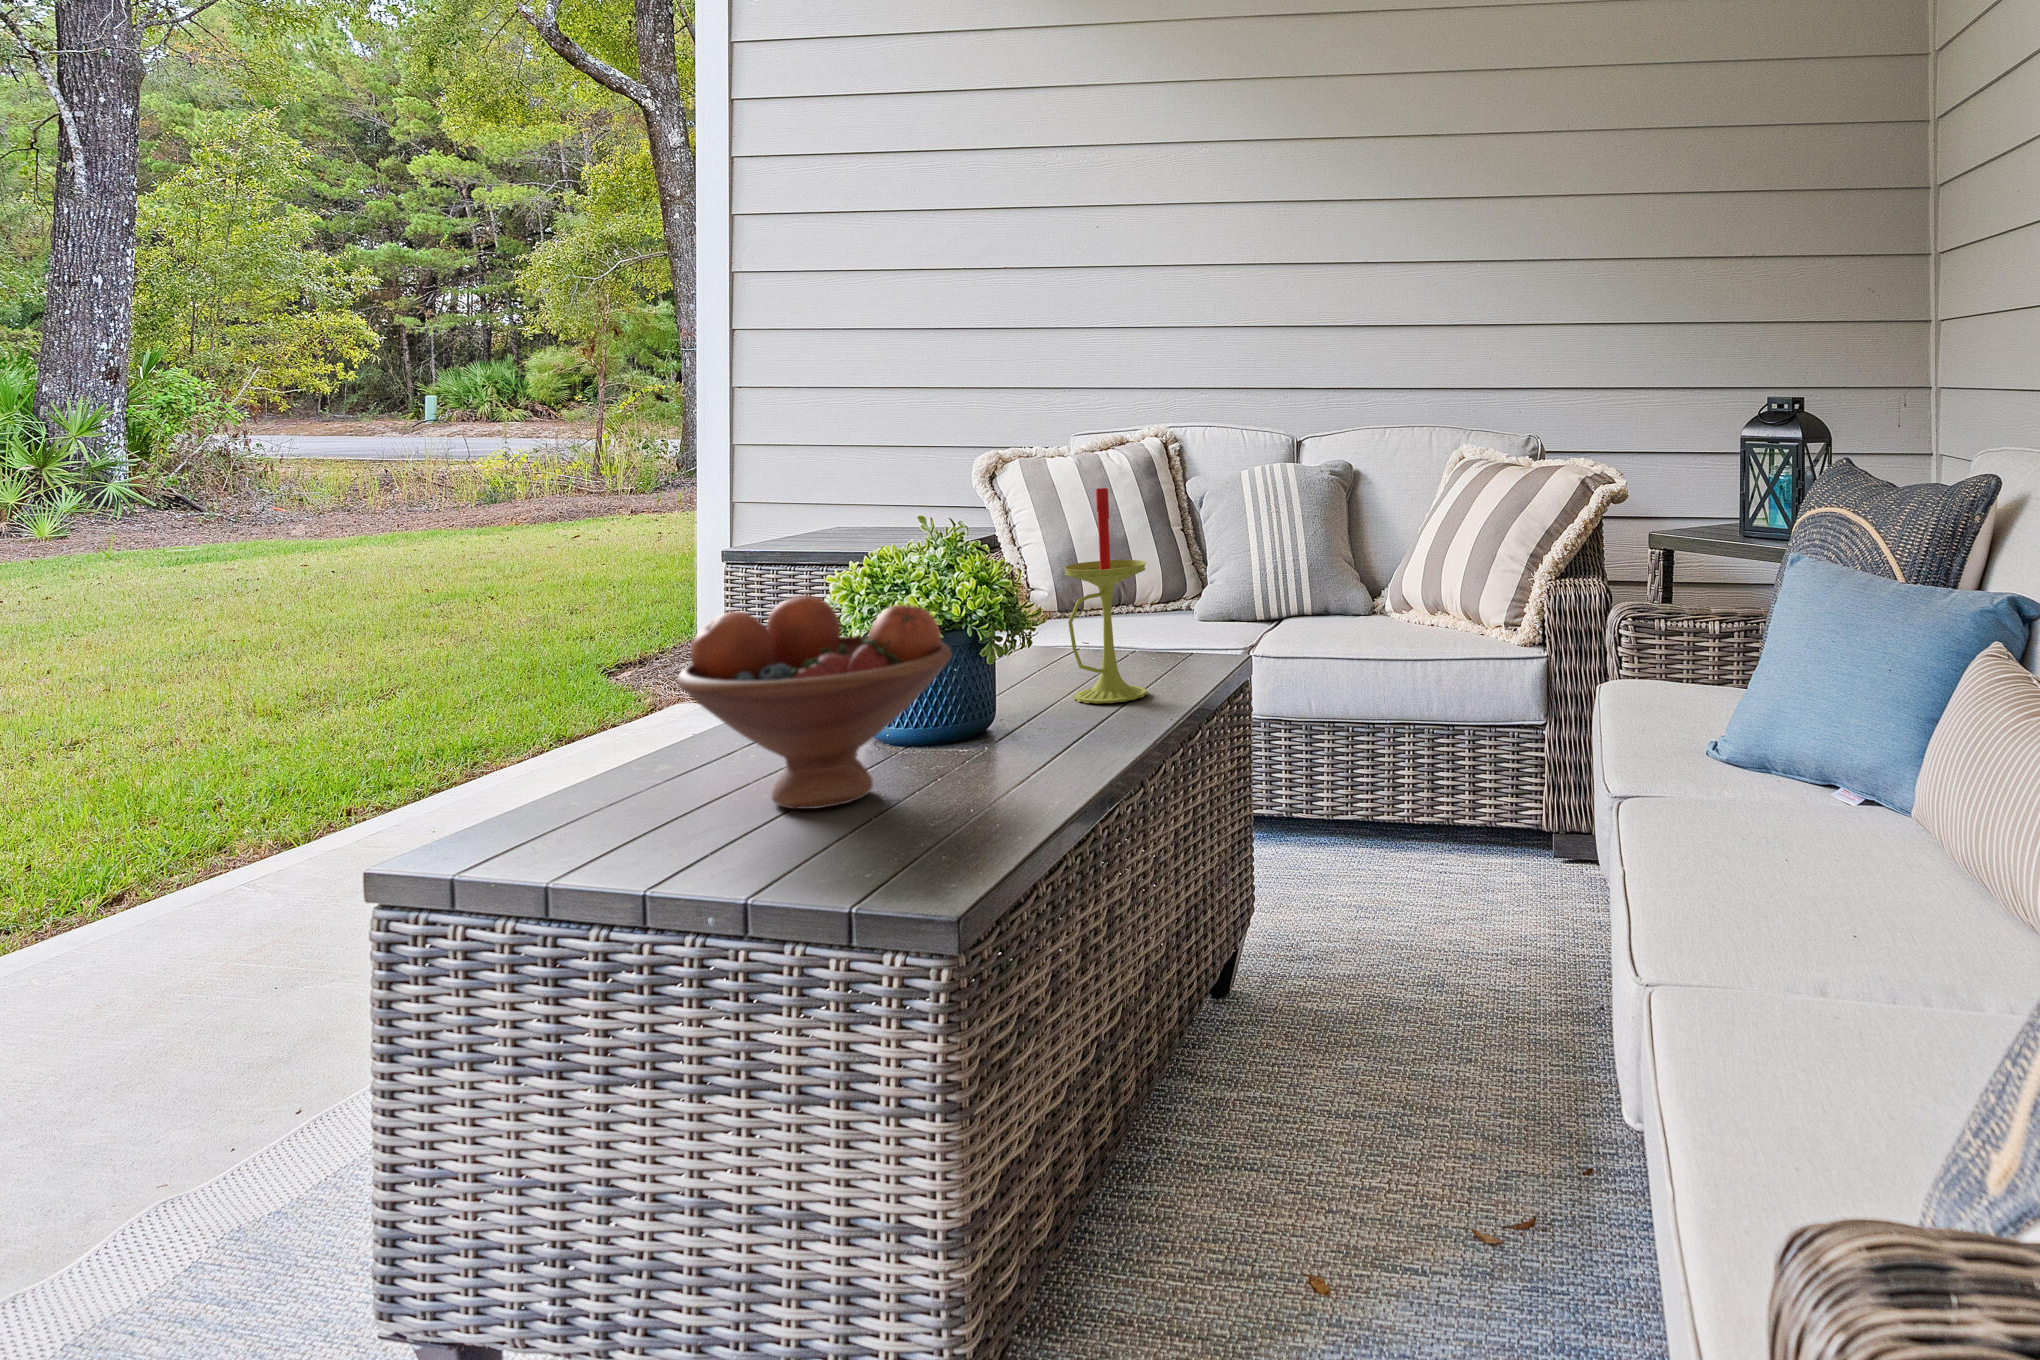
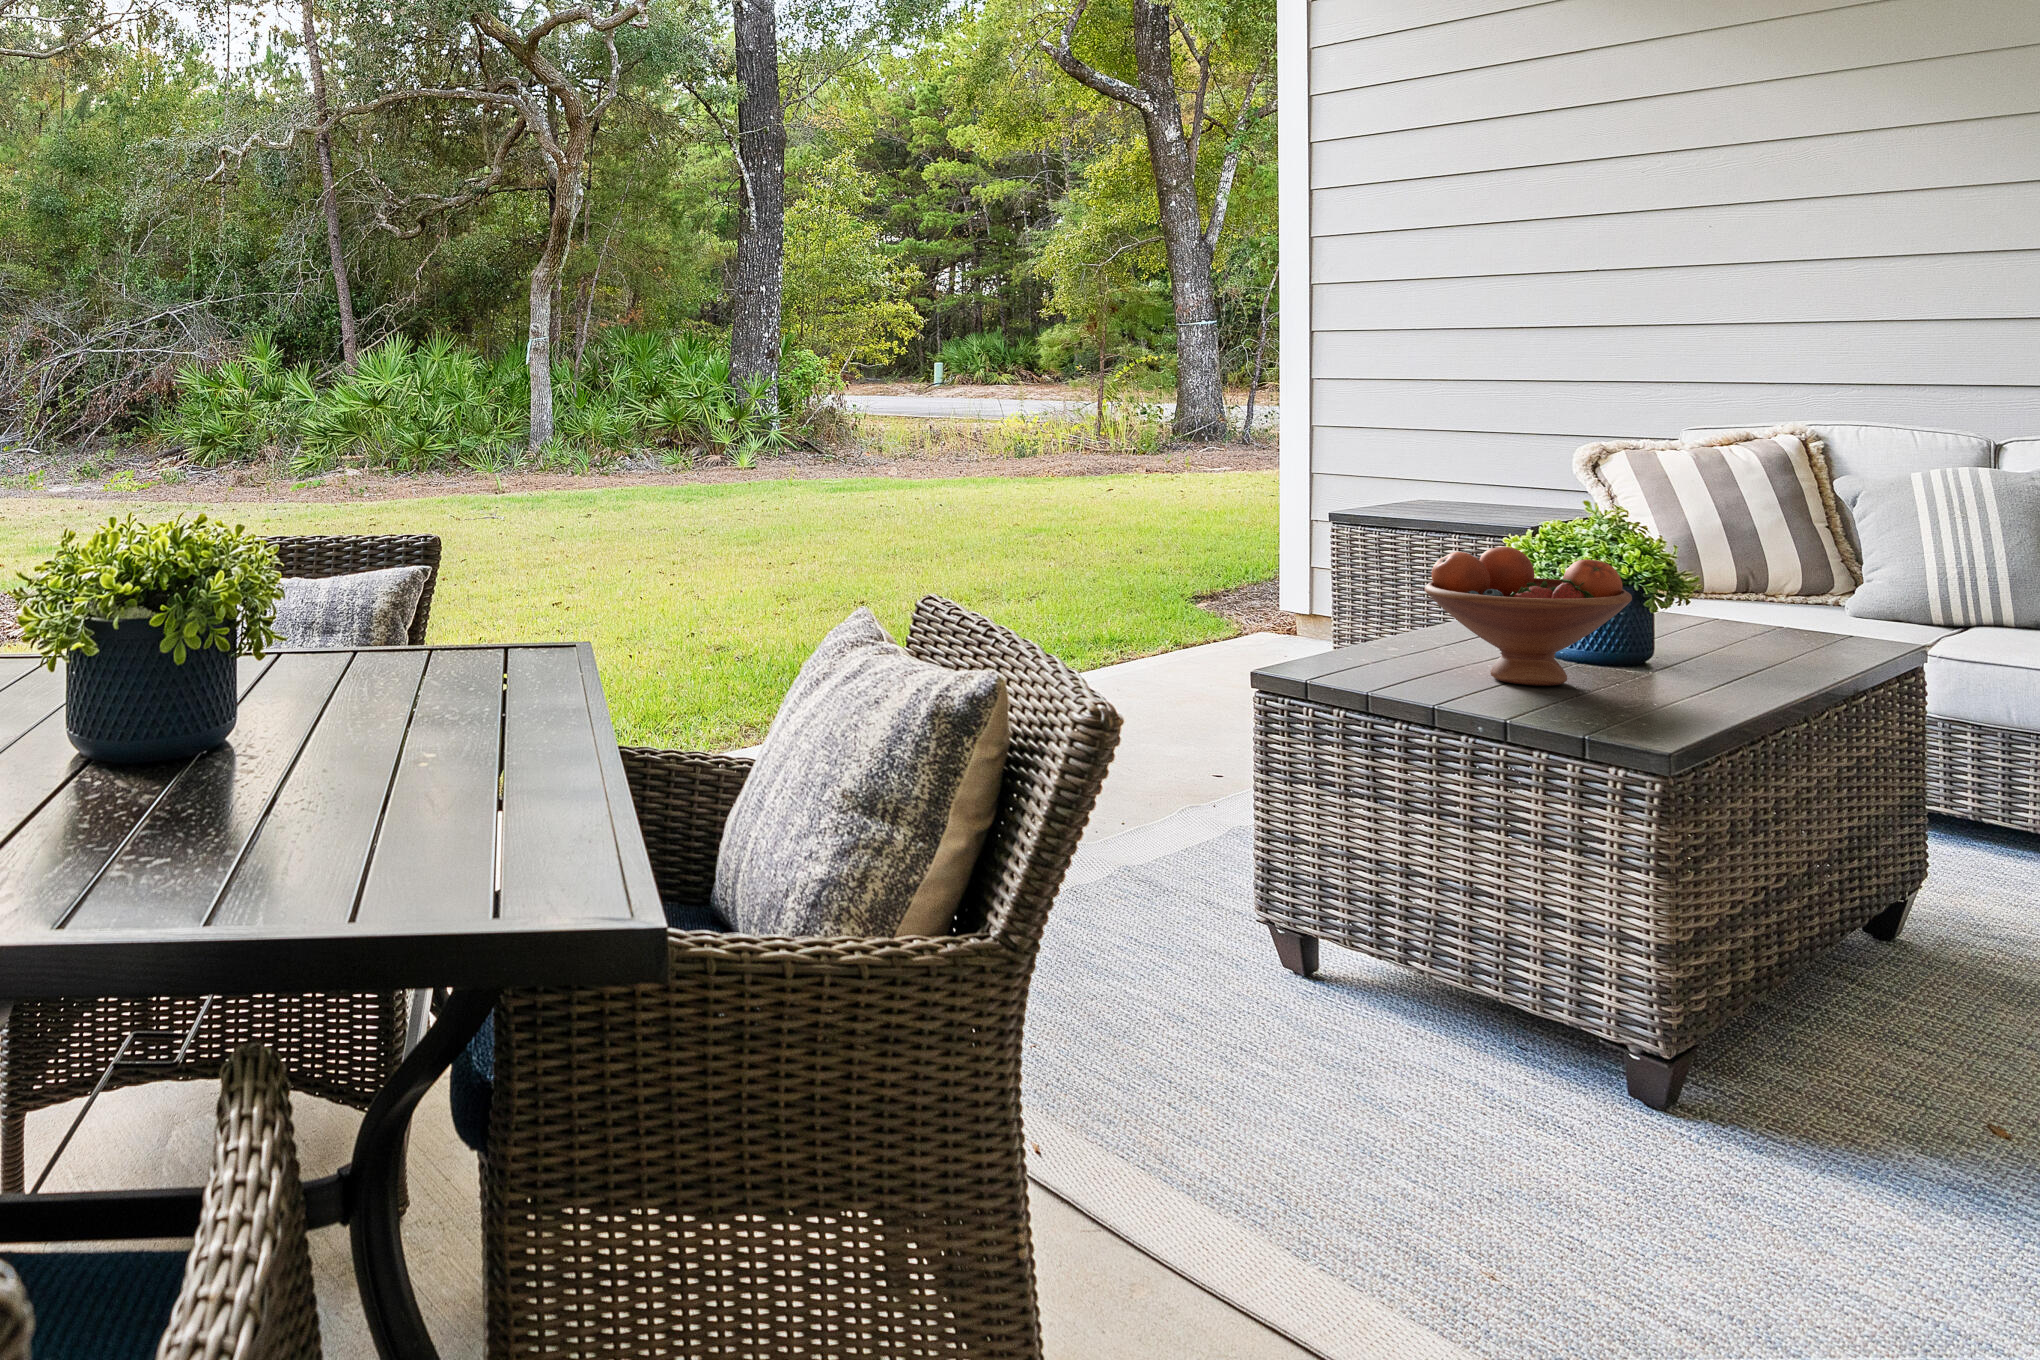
candle: present [1064,488,1148,703] -> none [1714,482,1801,660]

